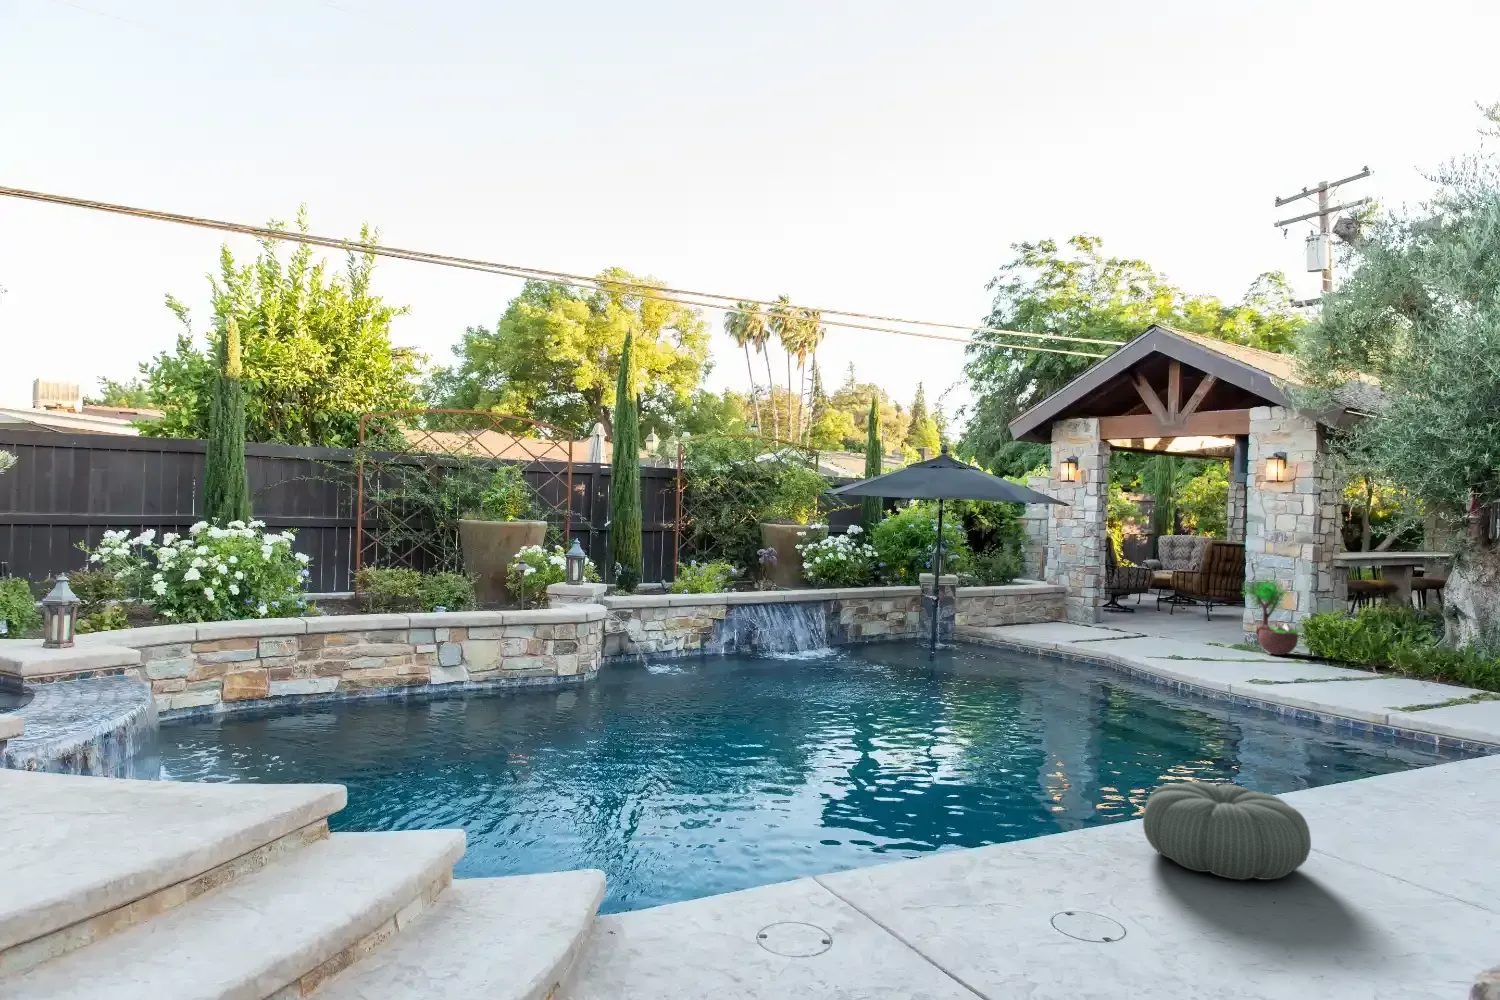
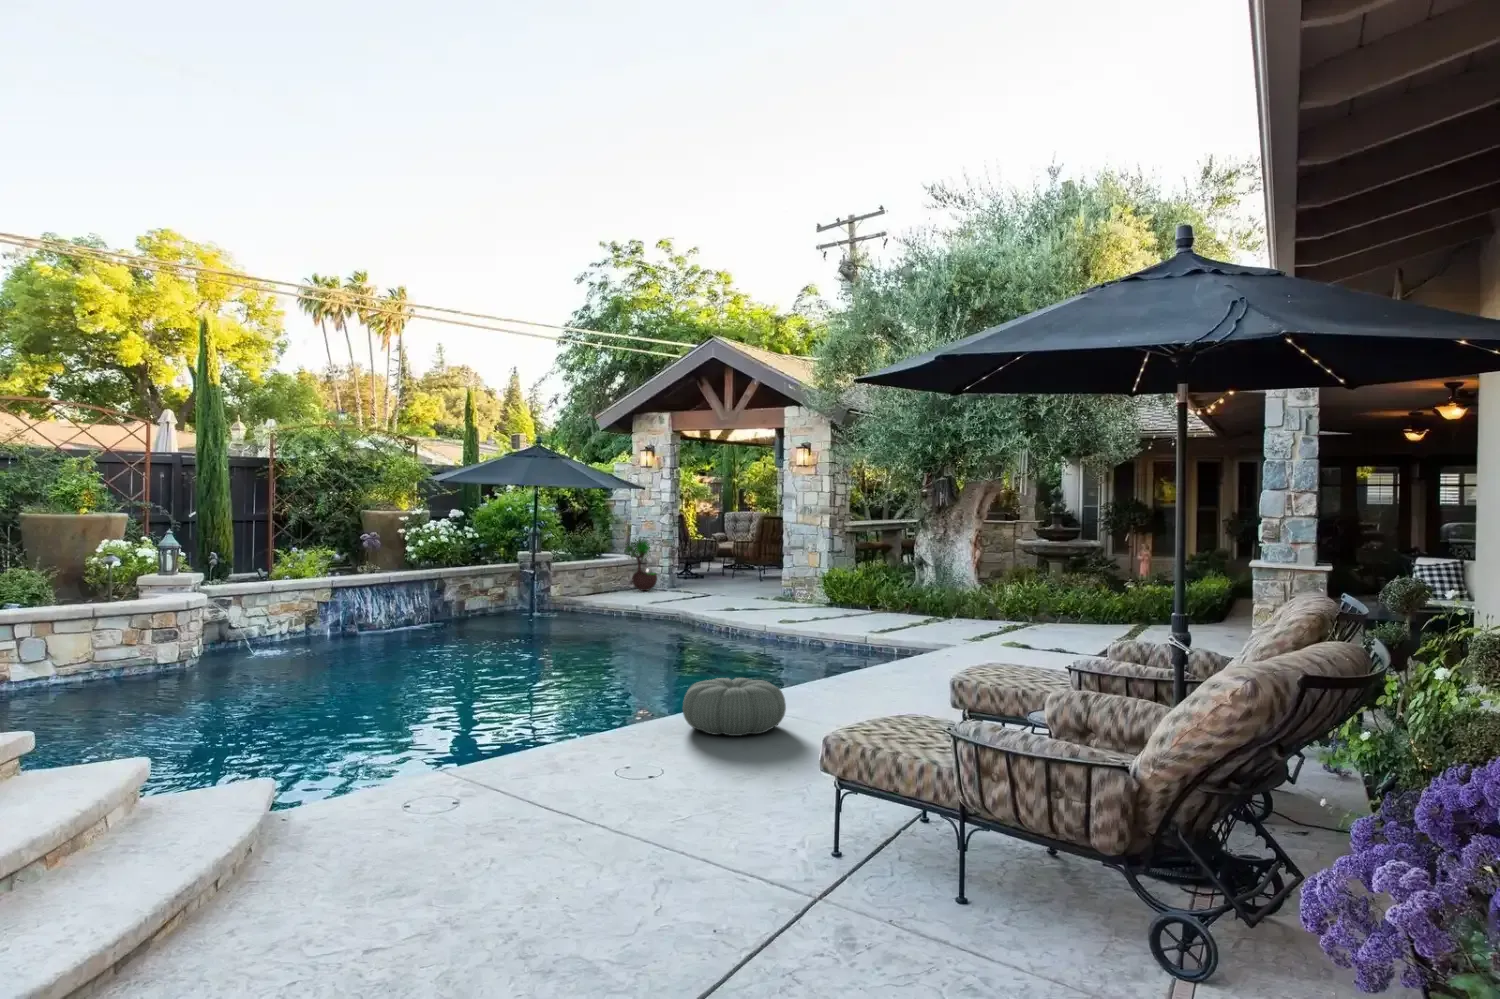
potted tree: present [1243,579,1298,655] -> present [625,537,657,591]

